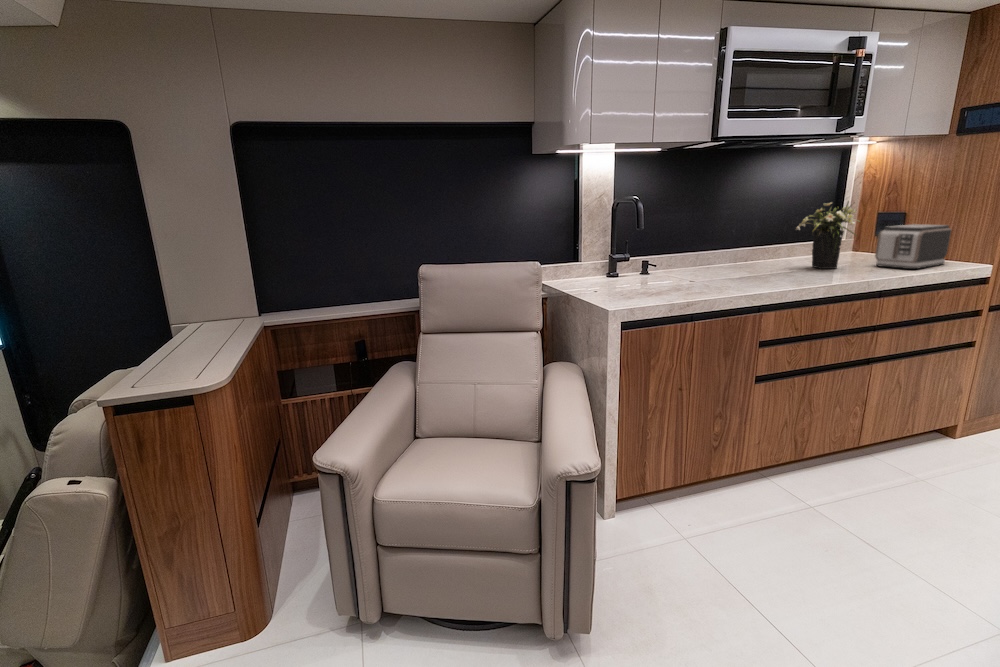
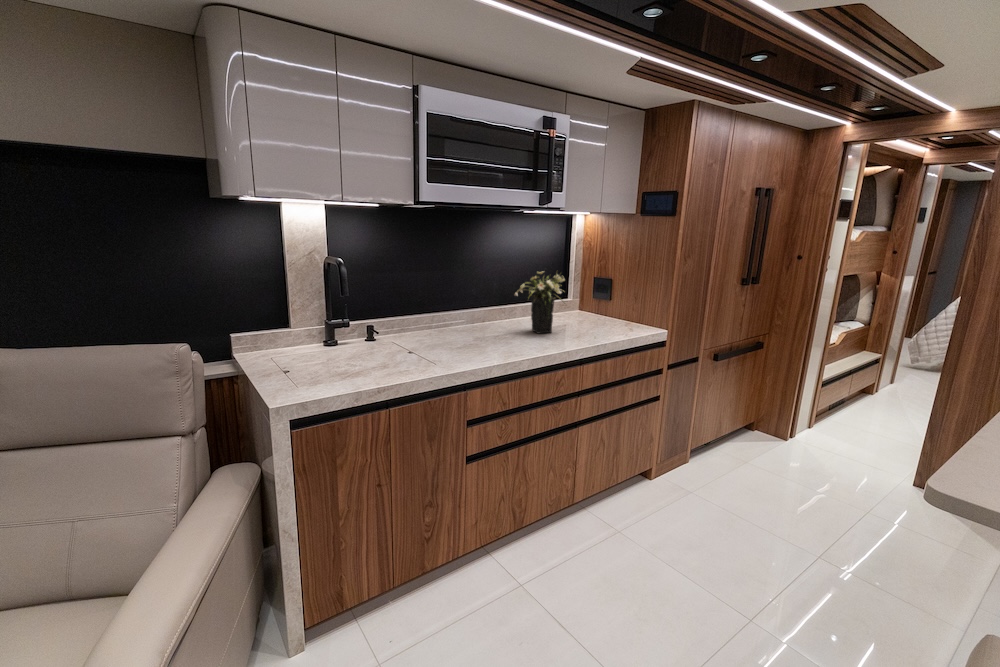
toaster: present [875,224,951,269] -> none [583,292,640,335]

